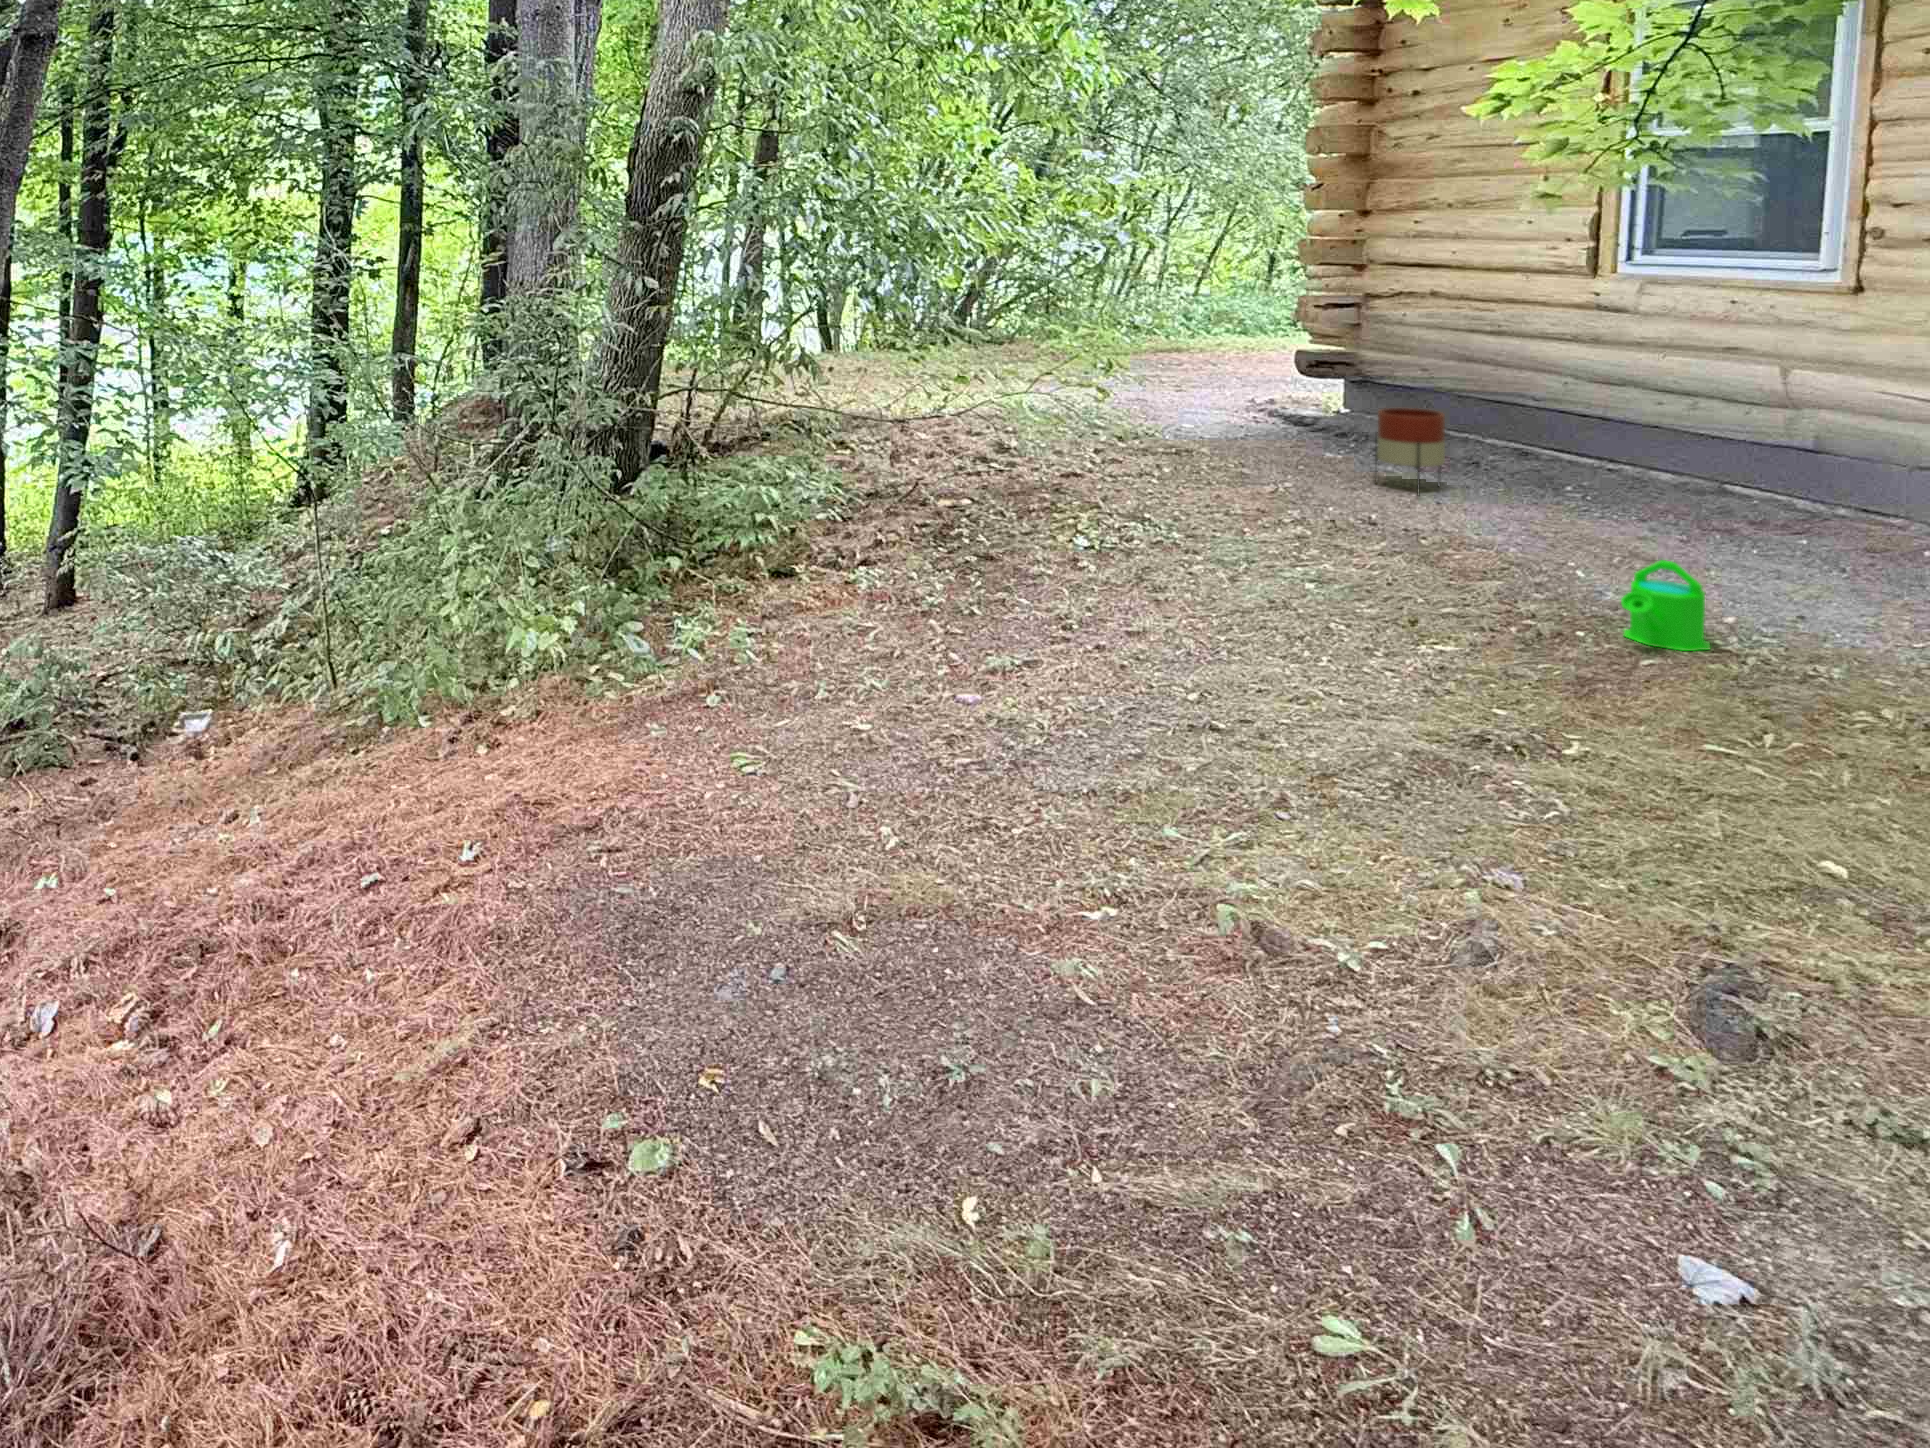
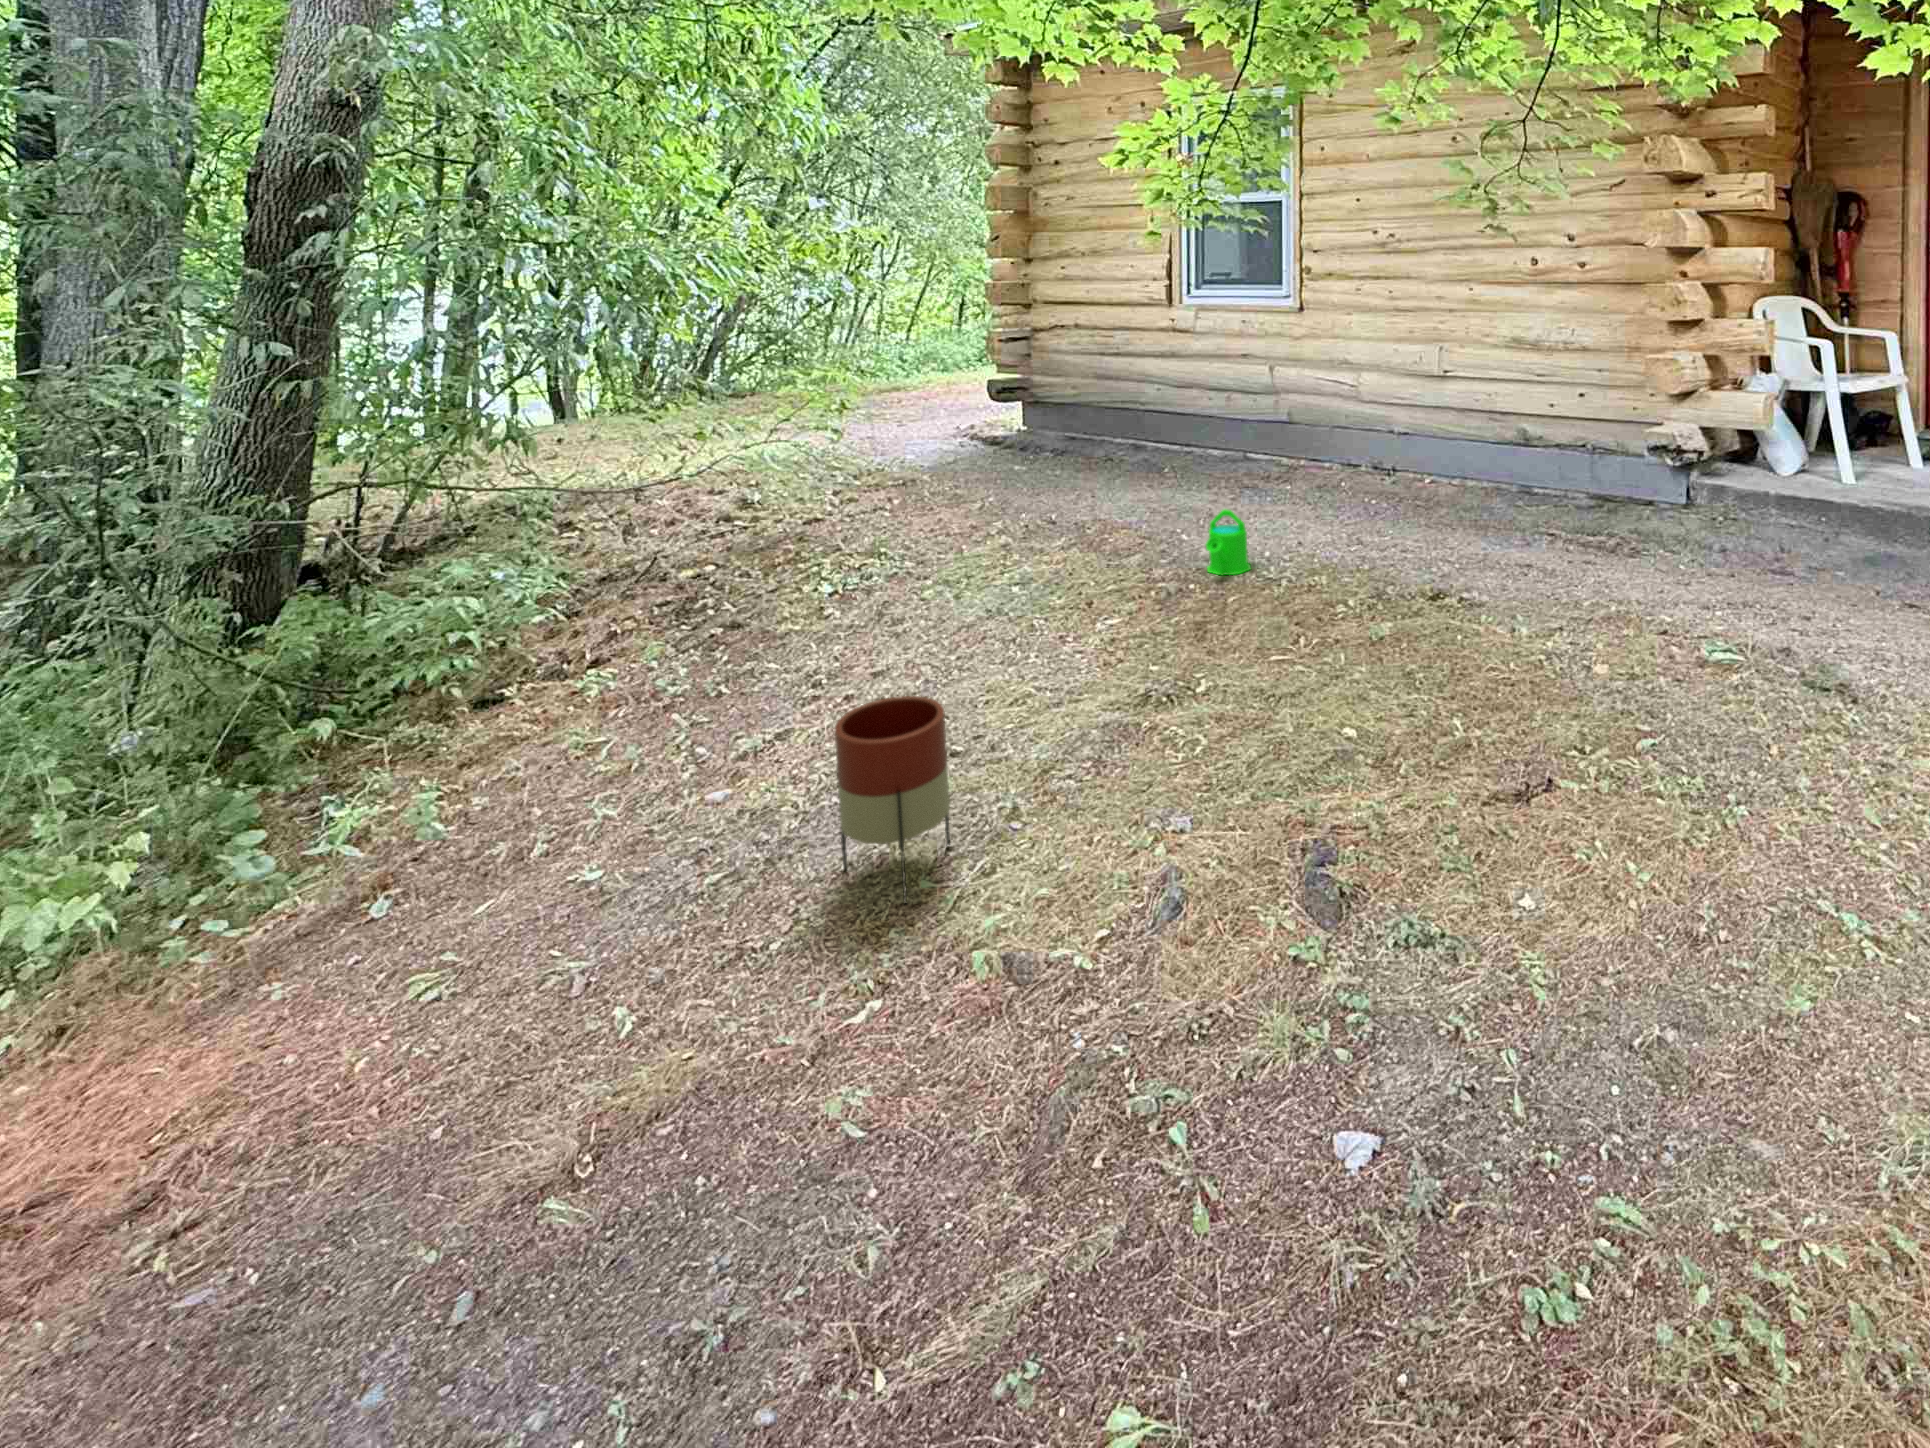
planter: present [1375,408,1445,491] -> present [835,696,950,904]

